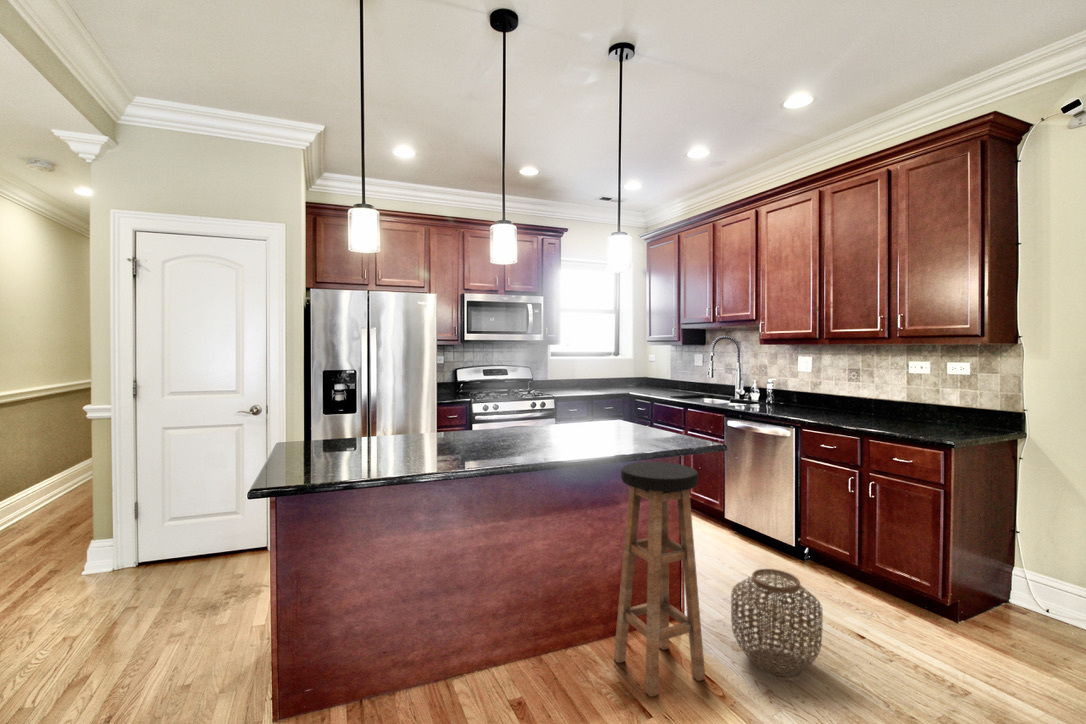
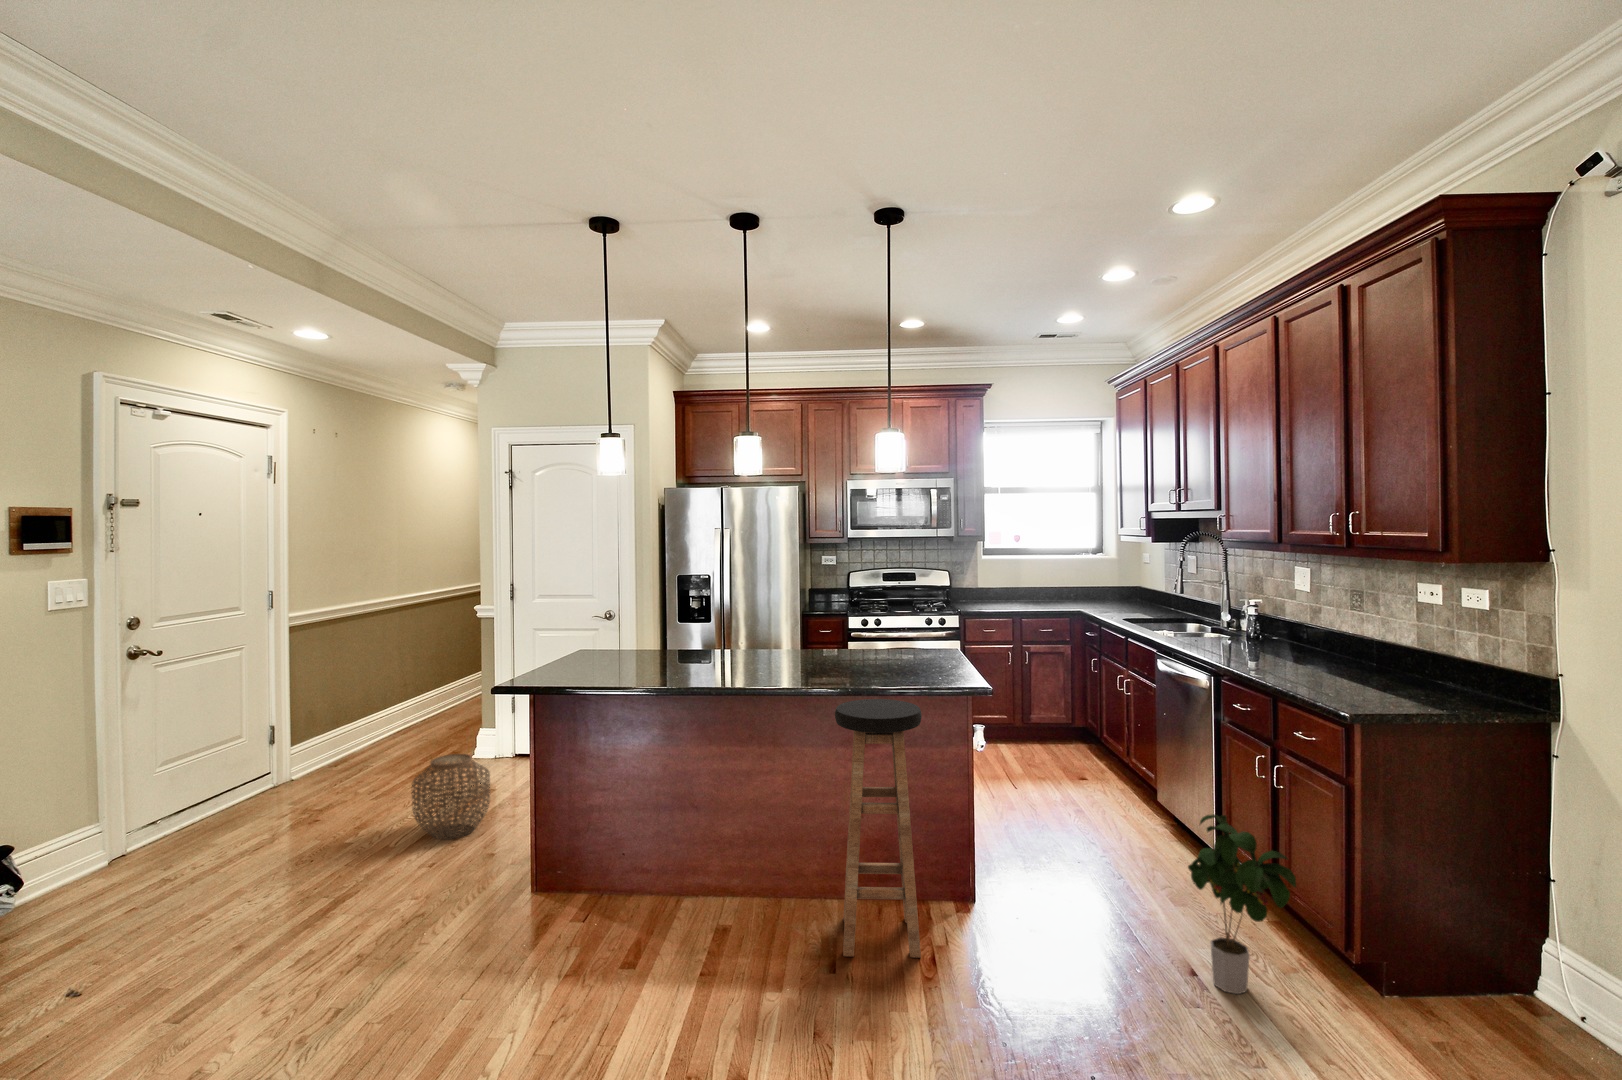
potted plant: none [839,521,957,645] -> present [1188,814,1296,994]
woven basket: present [731,569,822,676] -> present [412,754,490,839]

